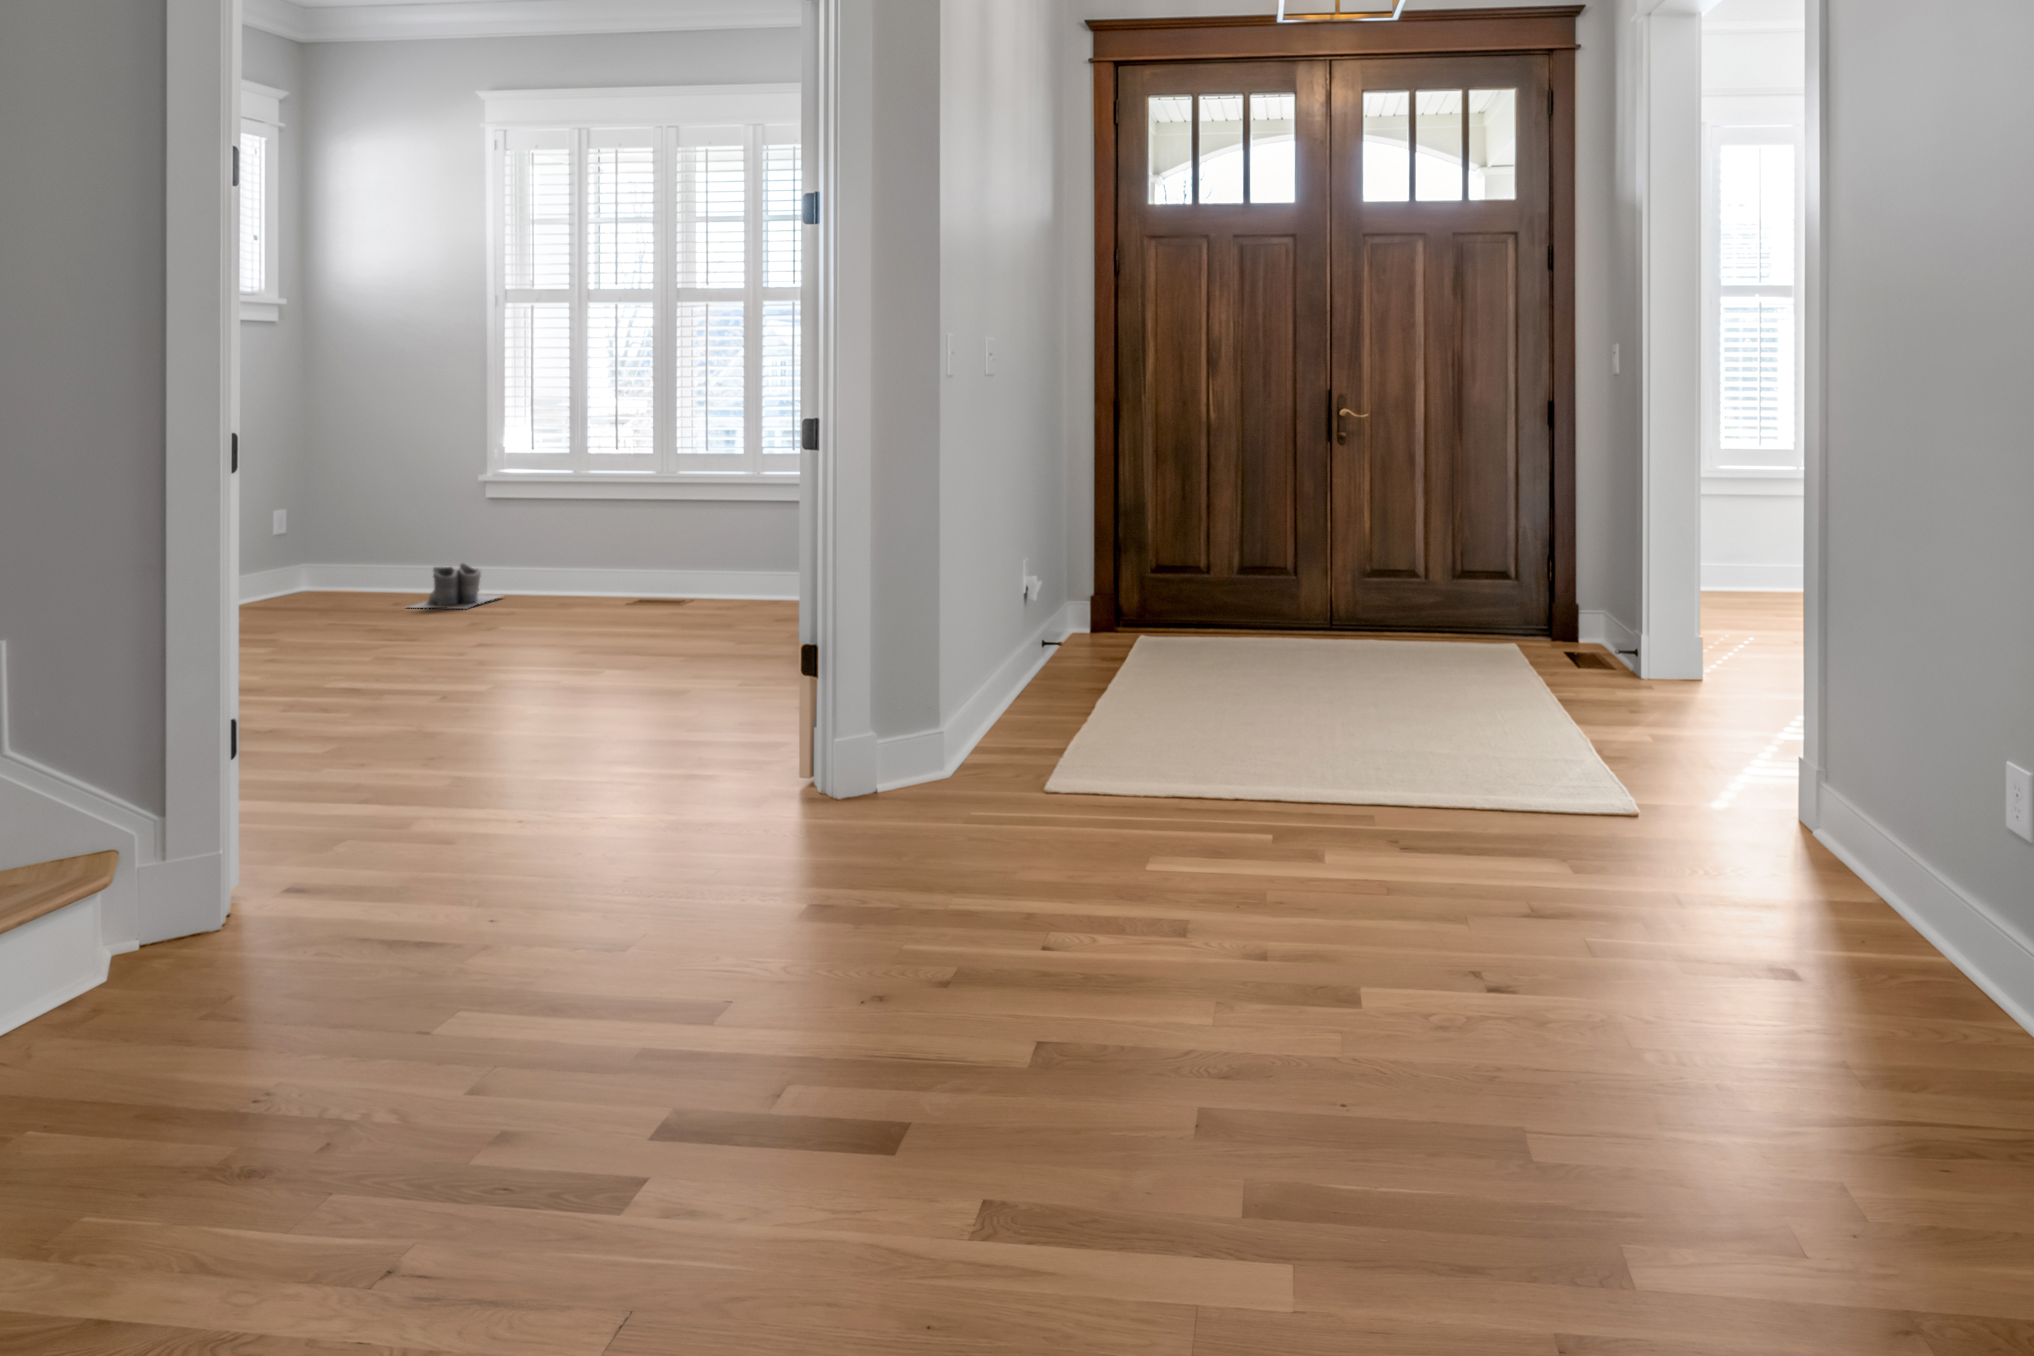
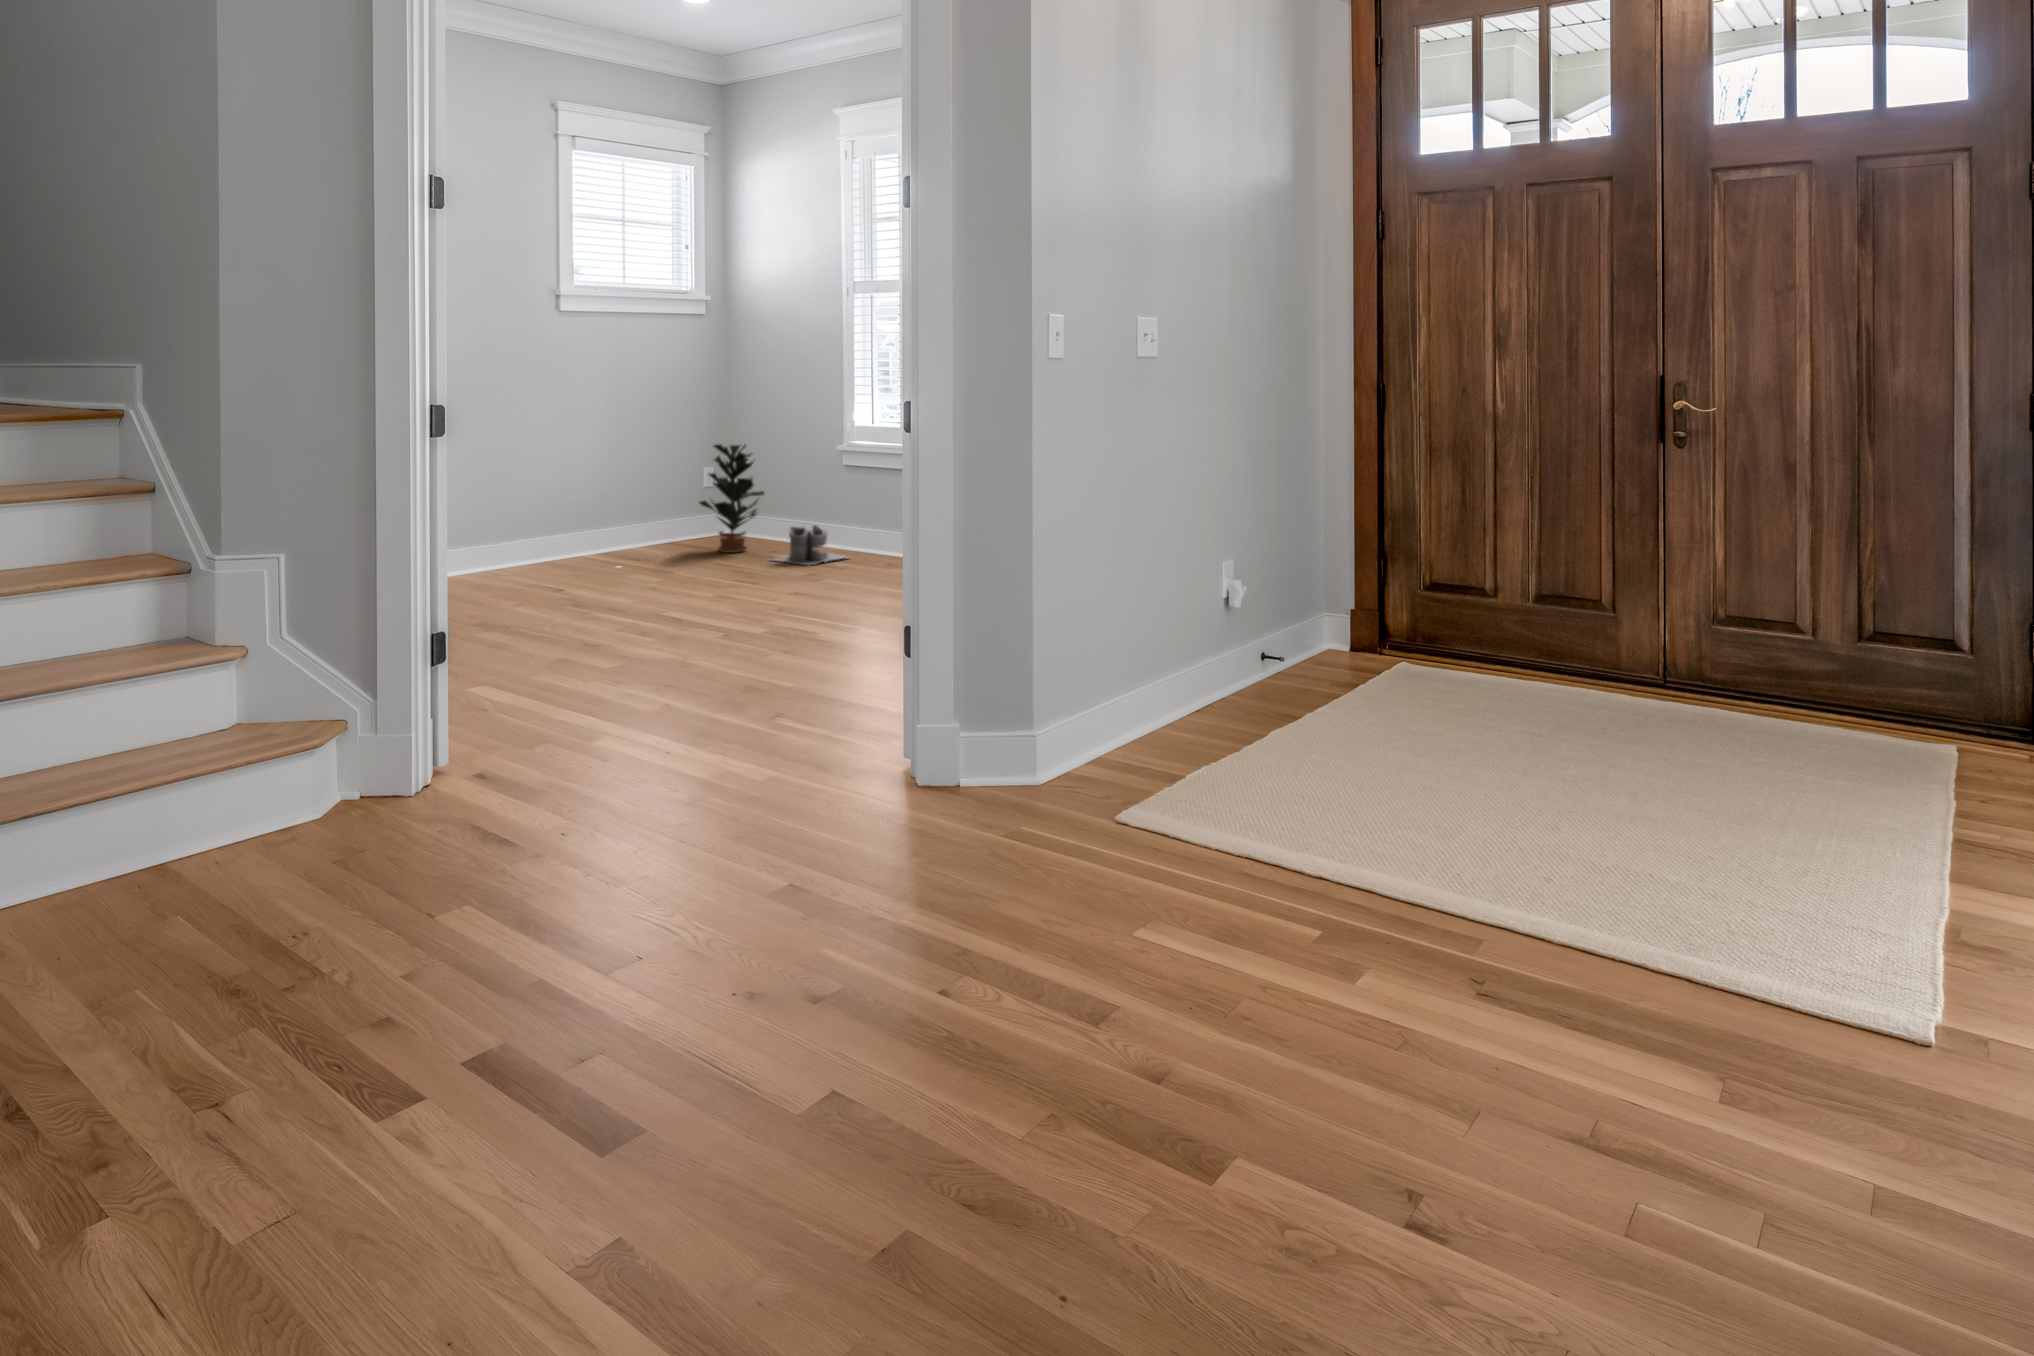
potted plant: none [294,475,384,605] -> present [700,444,764,553]

